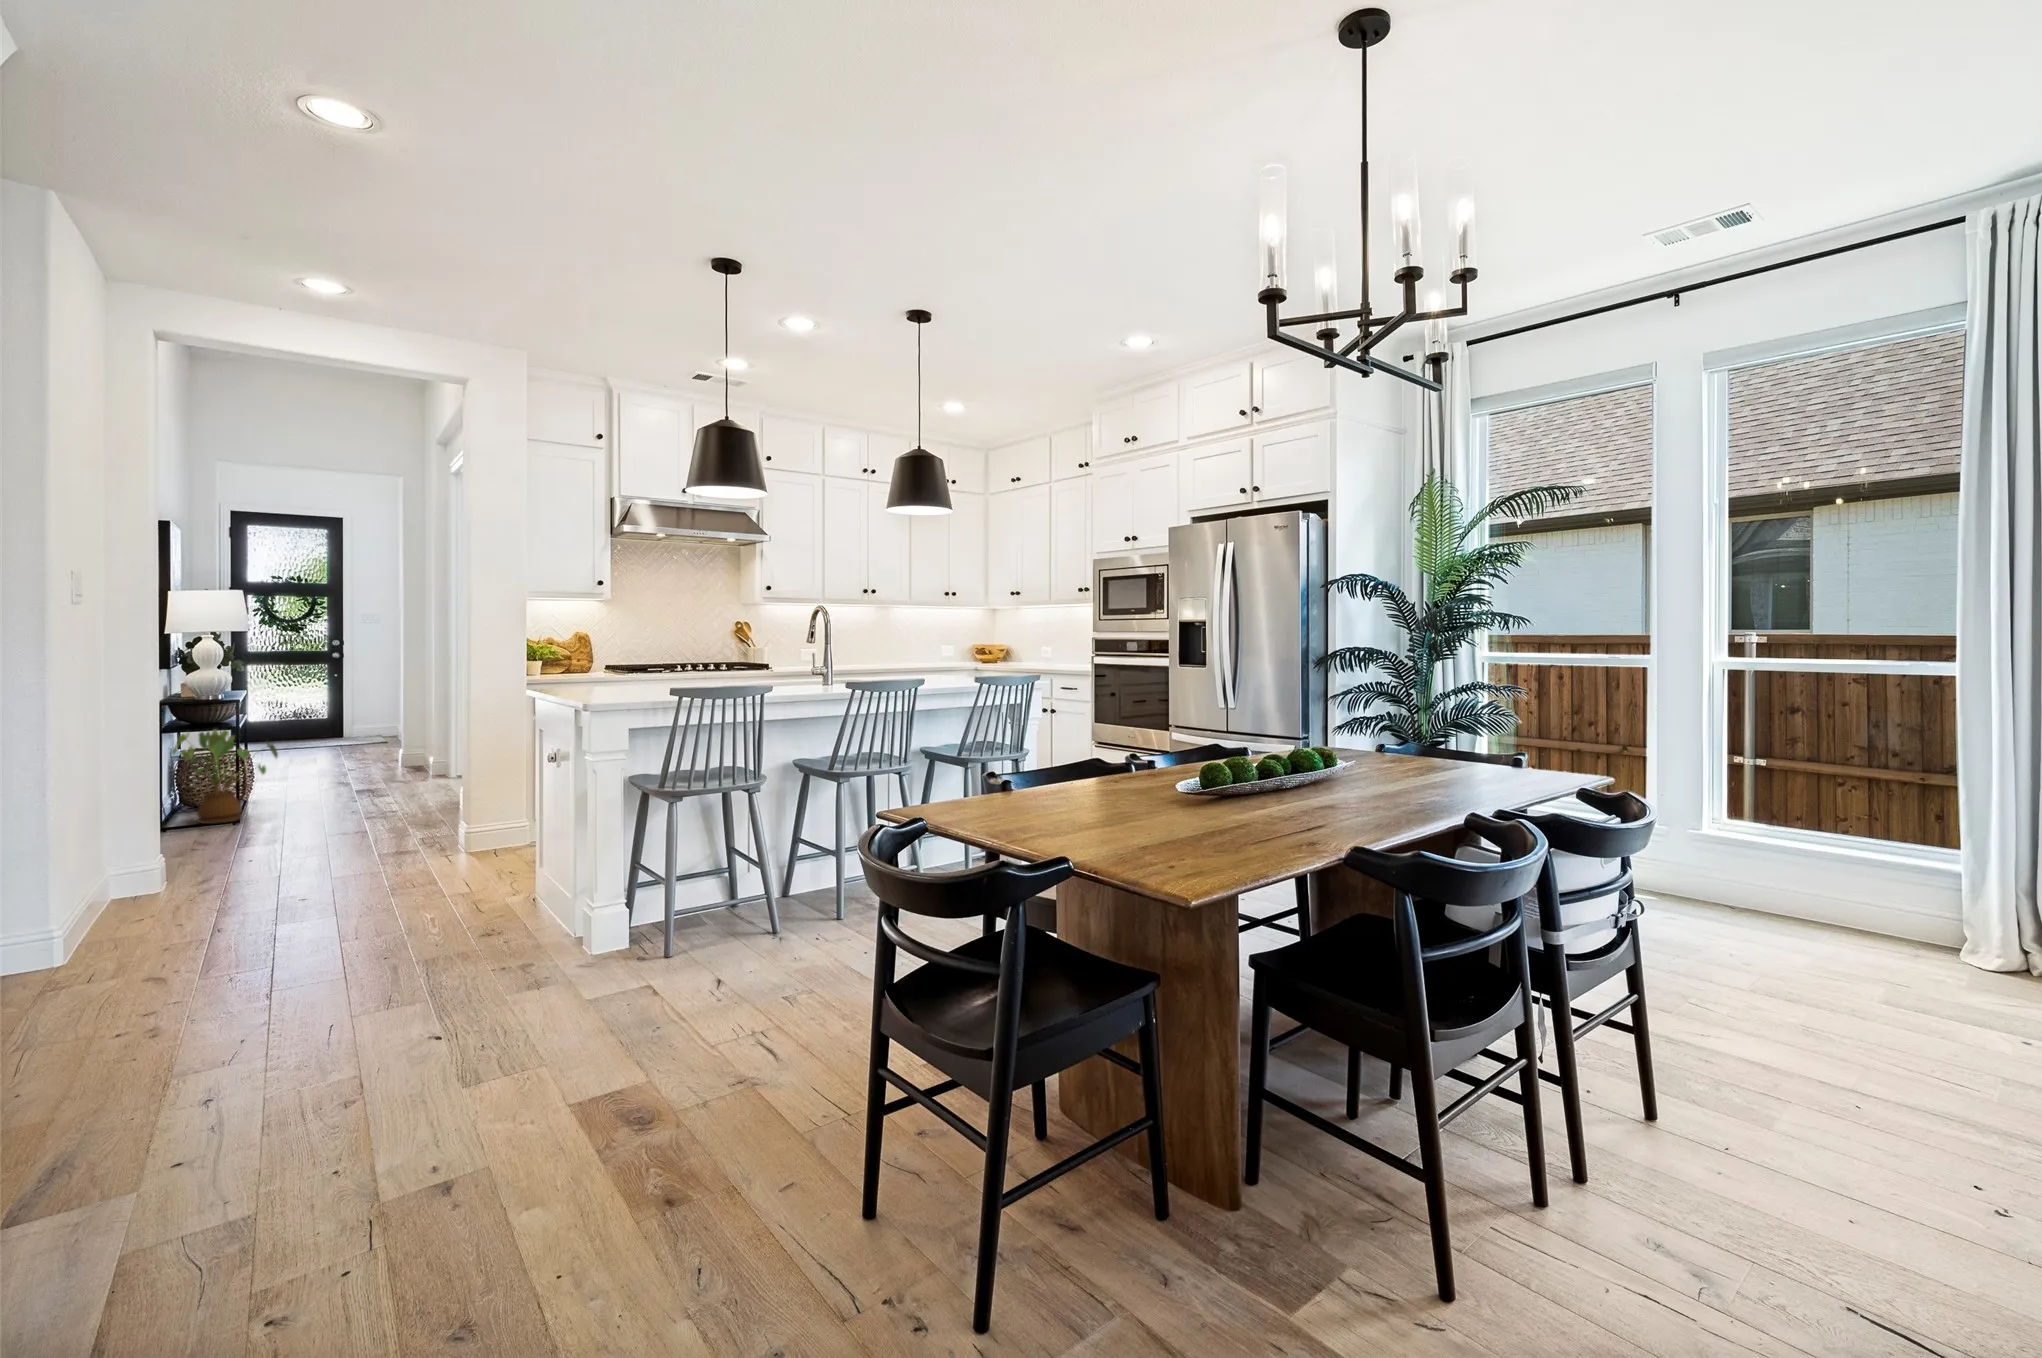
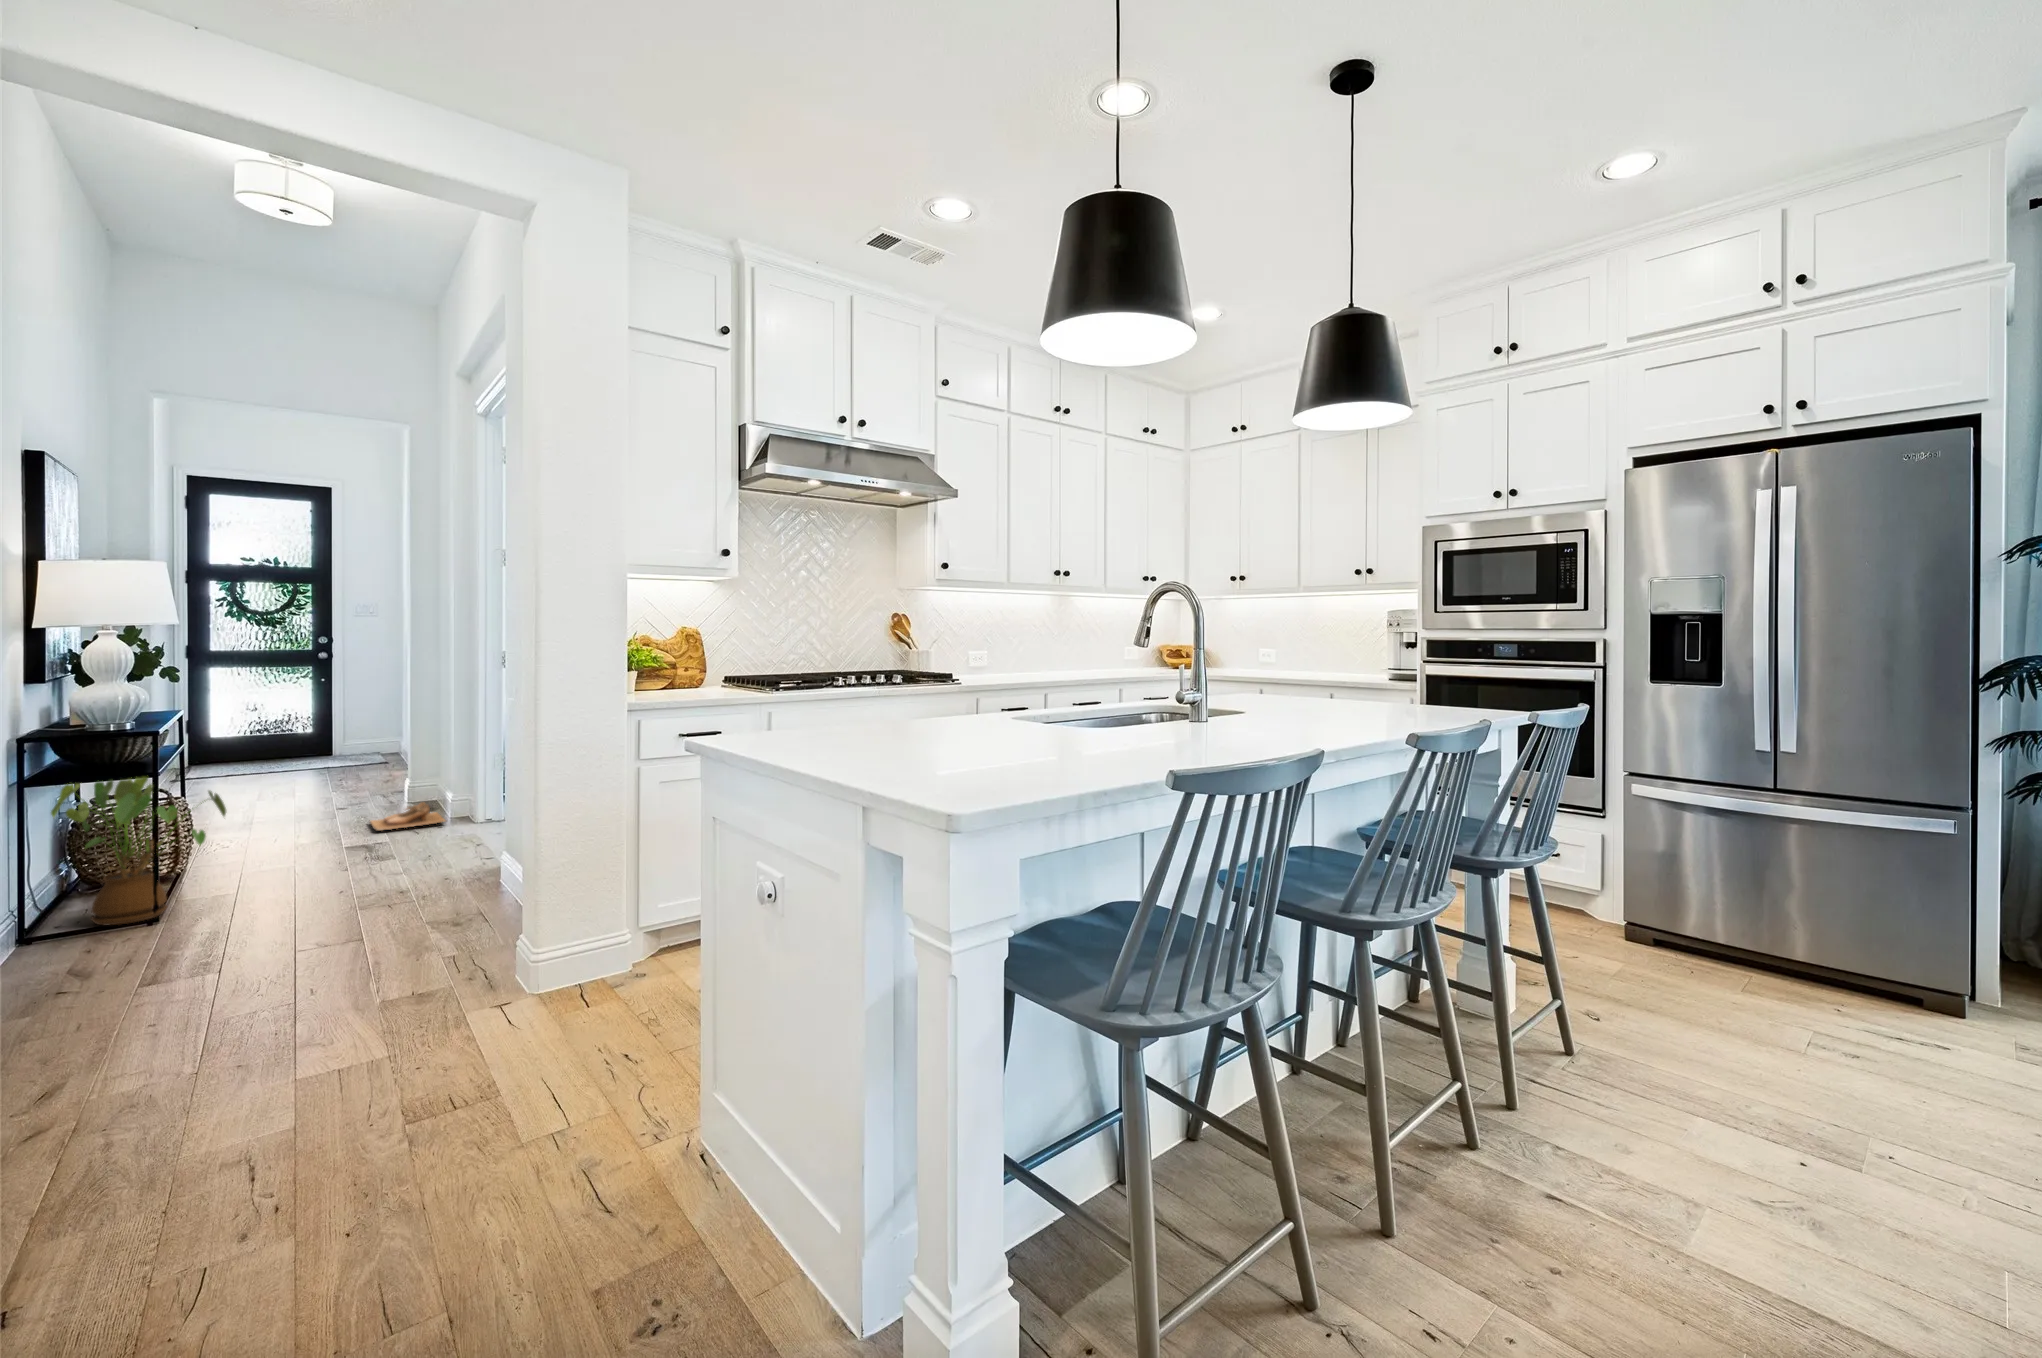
shoe: none [371,762,427,781] -> present [370,802,446,831]

